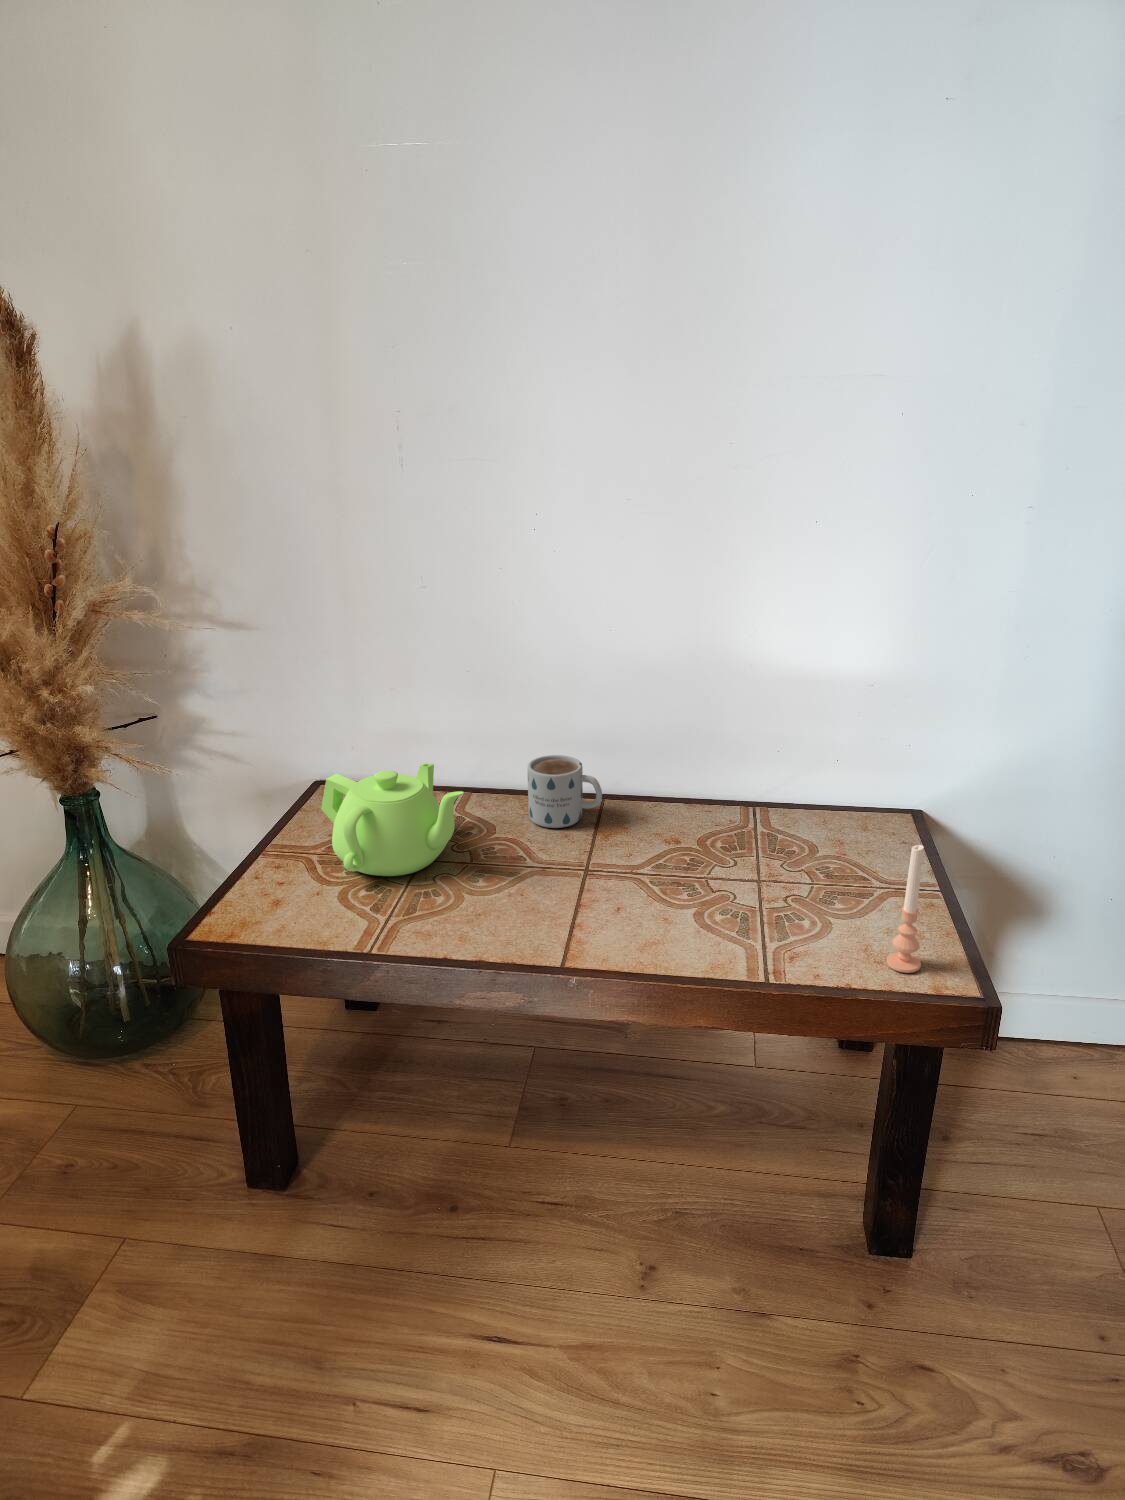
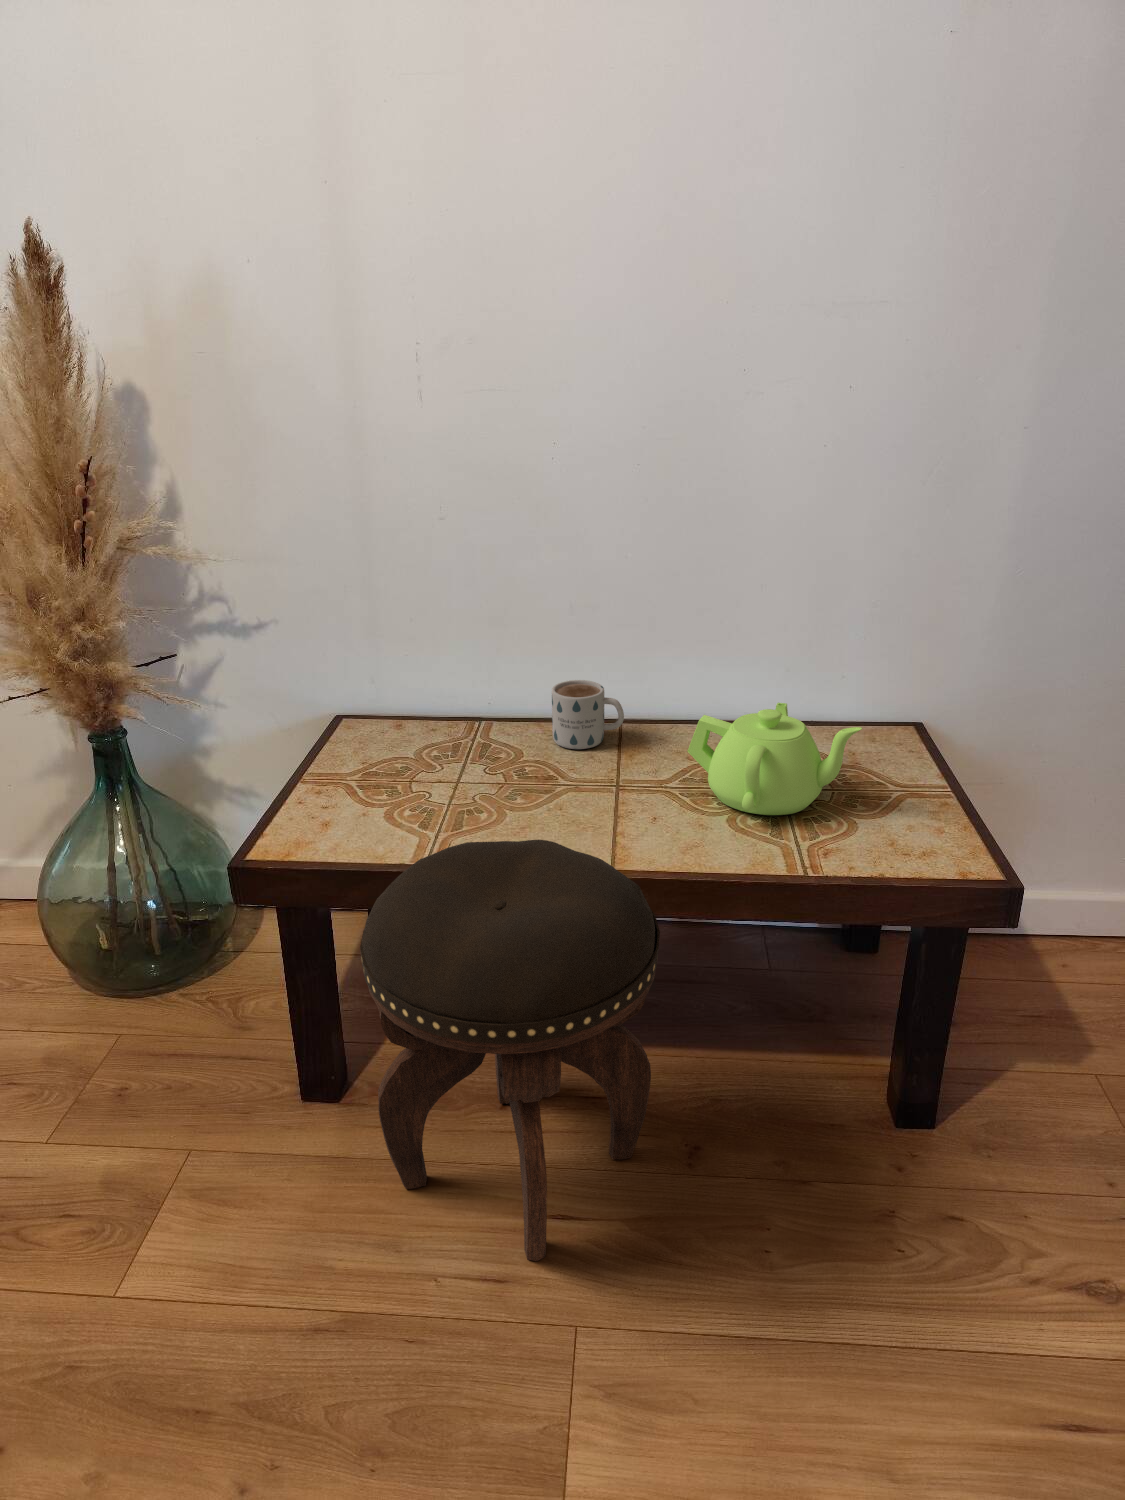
teapot: present [321,763,464,876] -> present [687,703,862,815]
candle: present [887,845,924,973] -> none [912,742,949,863]
footstool: none [284,931,602,1387] -> present [360,840,660,1261]

